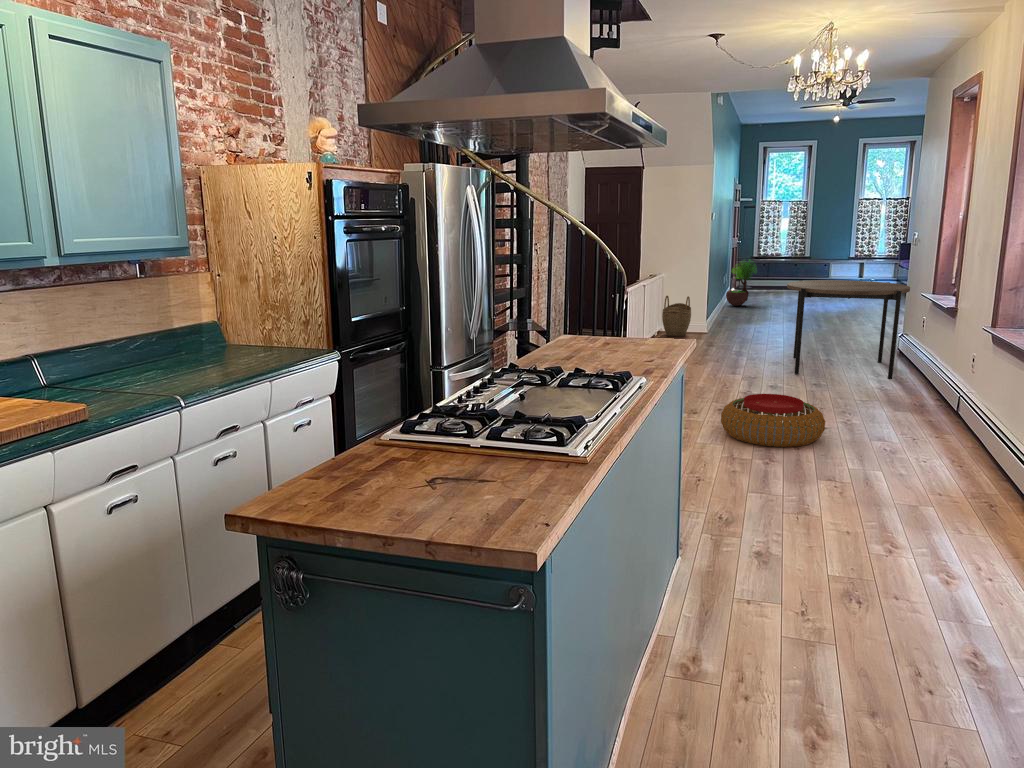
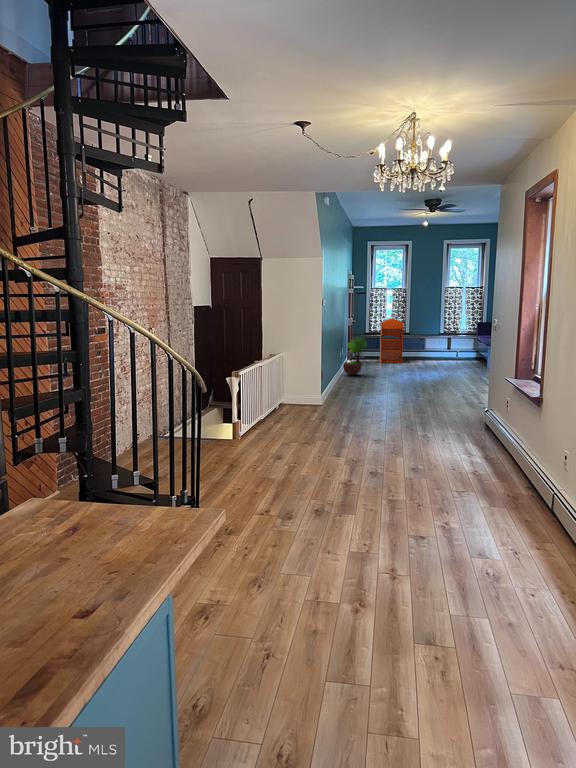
bookcase: none [770,239,802,294] -> present [380,319,403,363]
dining table: present [787,280,910,379] -> none [391,360,510,465]
woven basket: present [662,296,691,337] -> none [280,372,307,410]
pouf: present [721,394,825,447] -> none [308,521,443,613]

